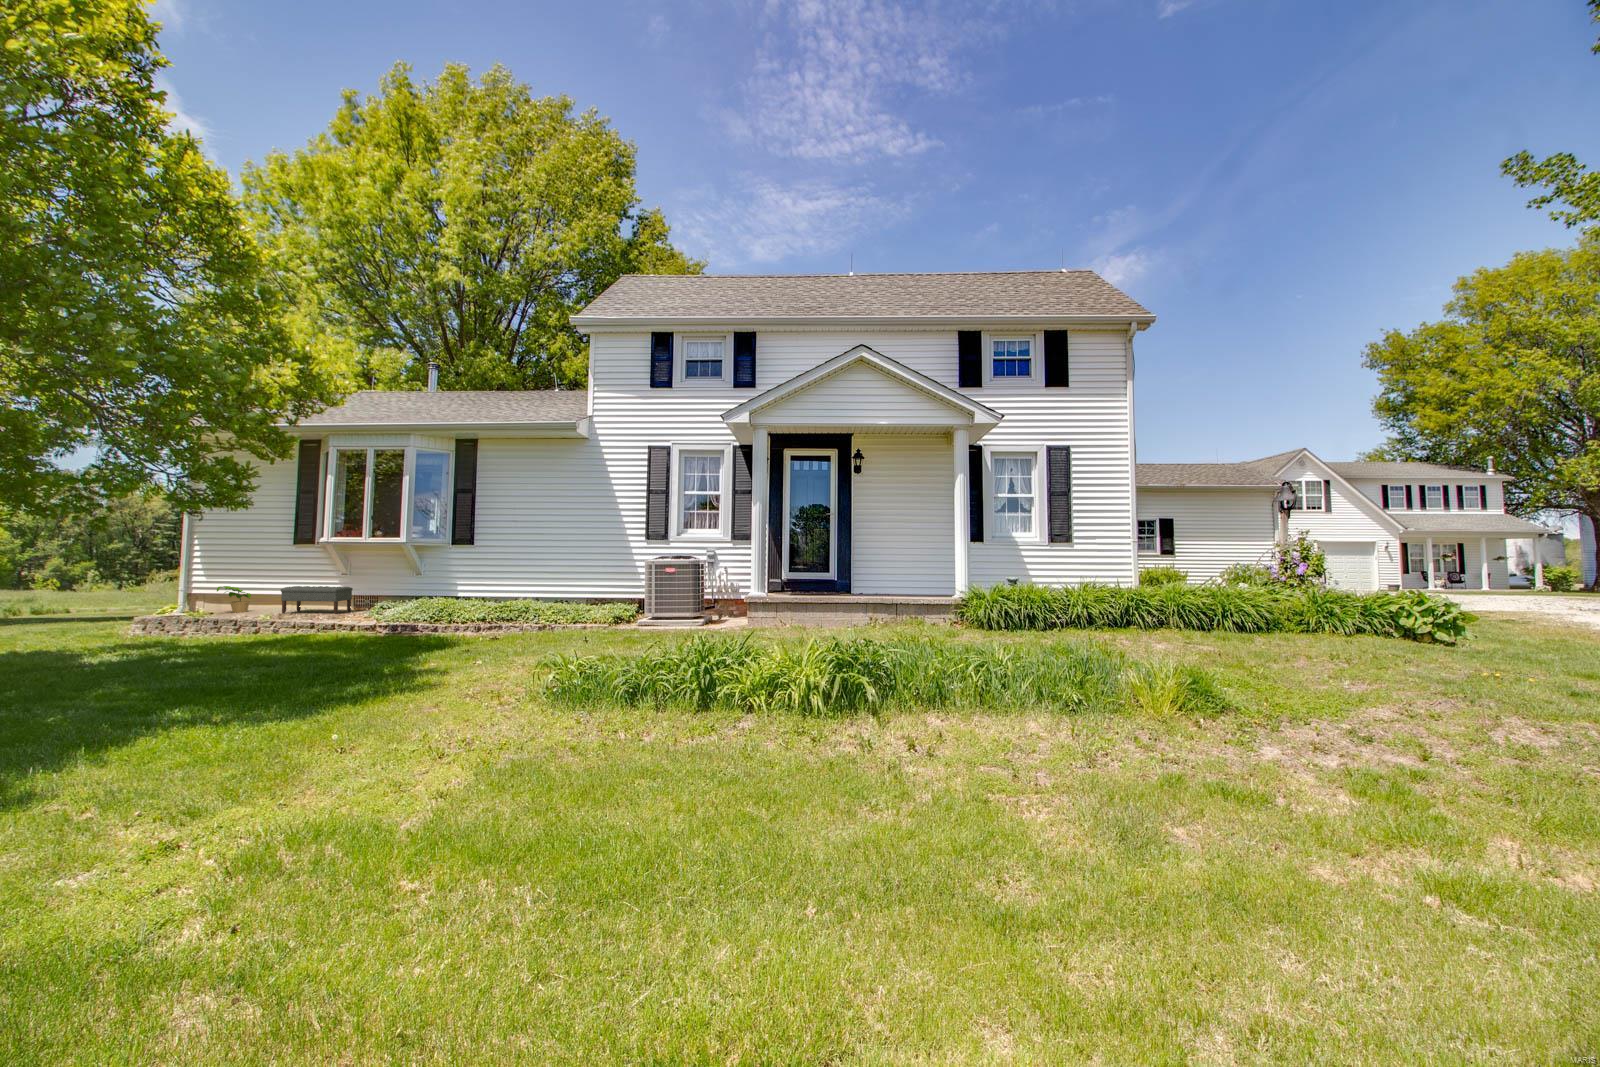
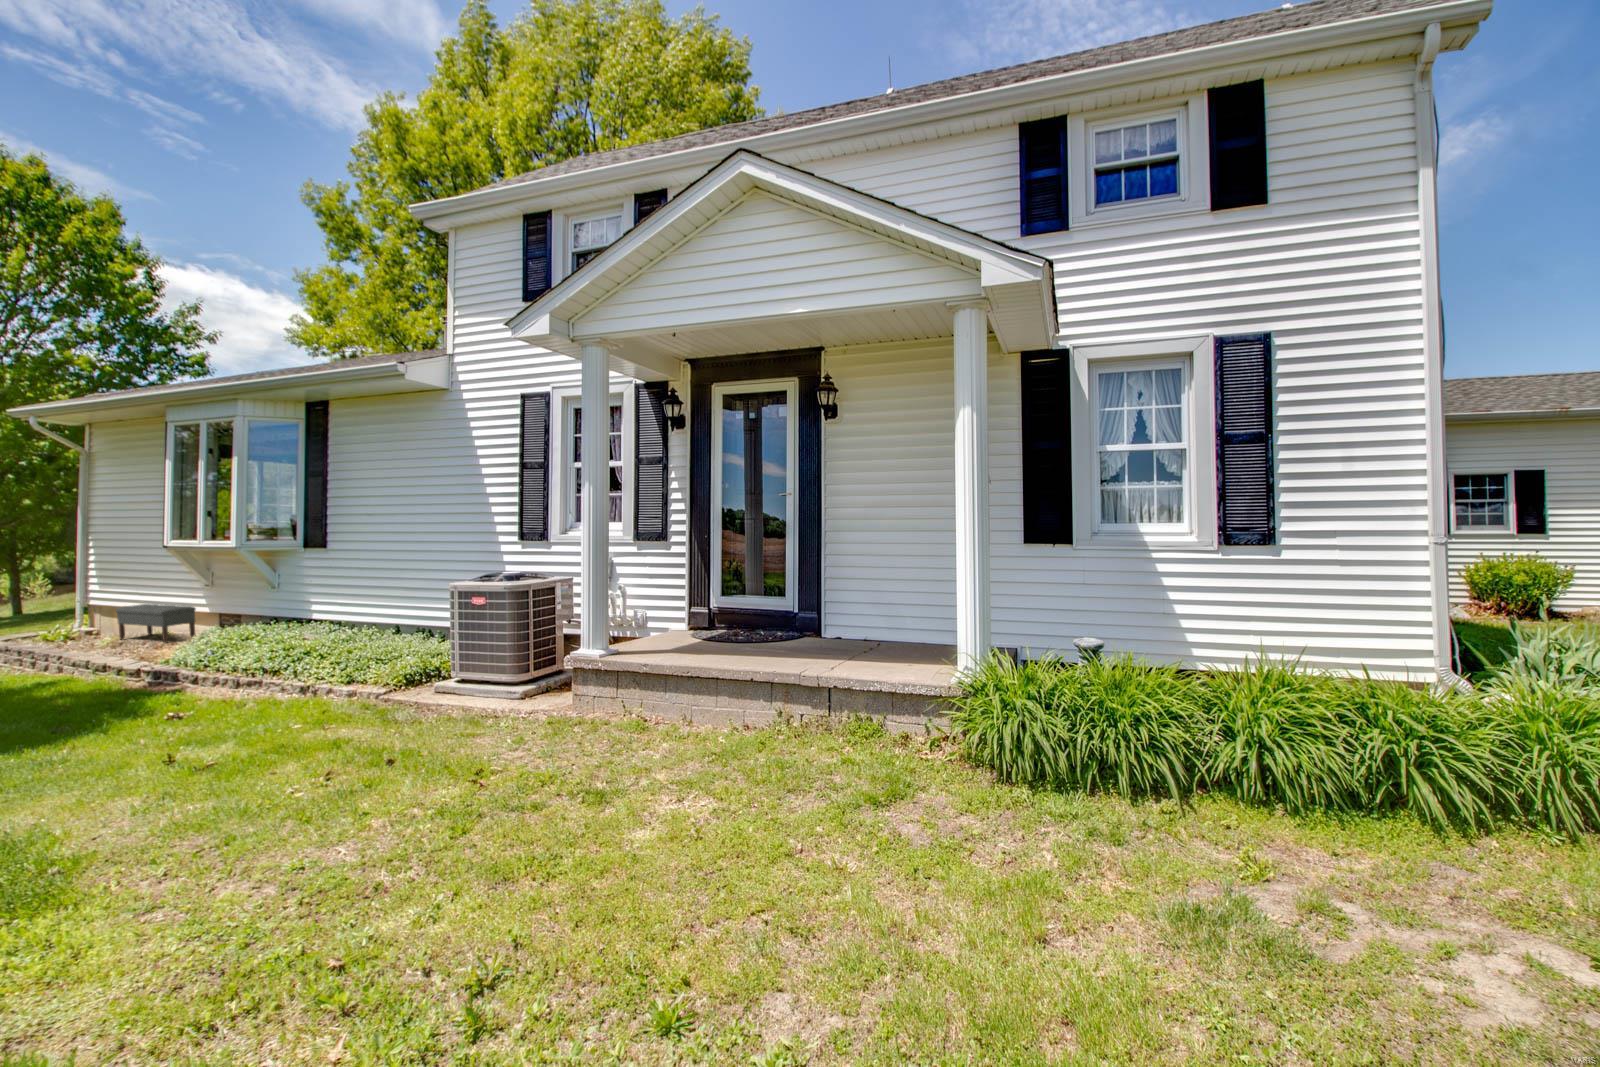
potted plant: present [217,586,251,613] -> none [55,604,107,636]

